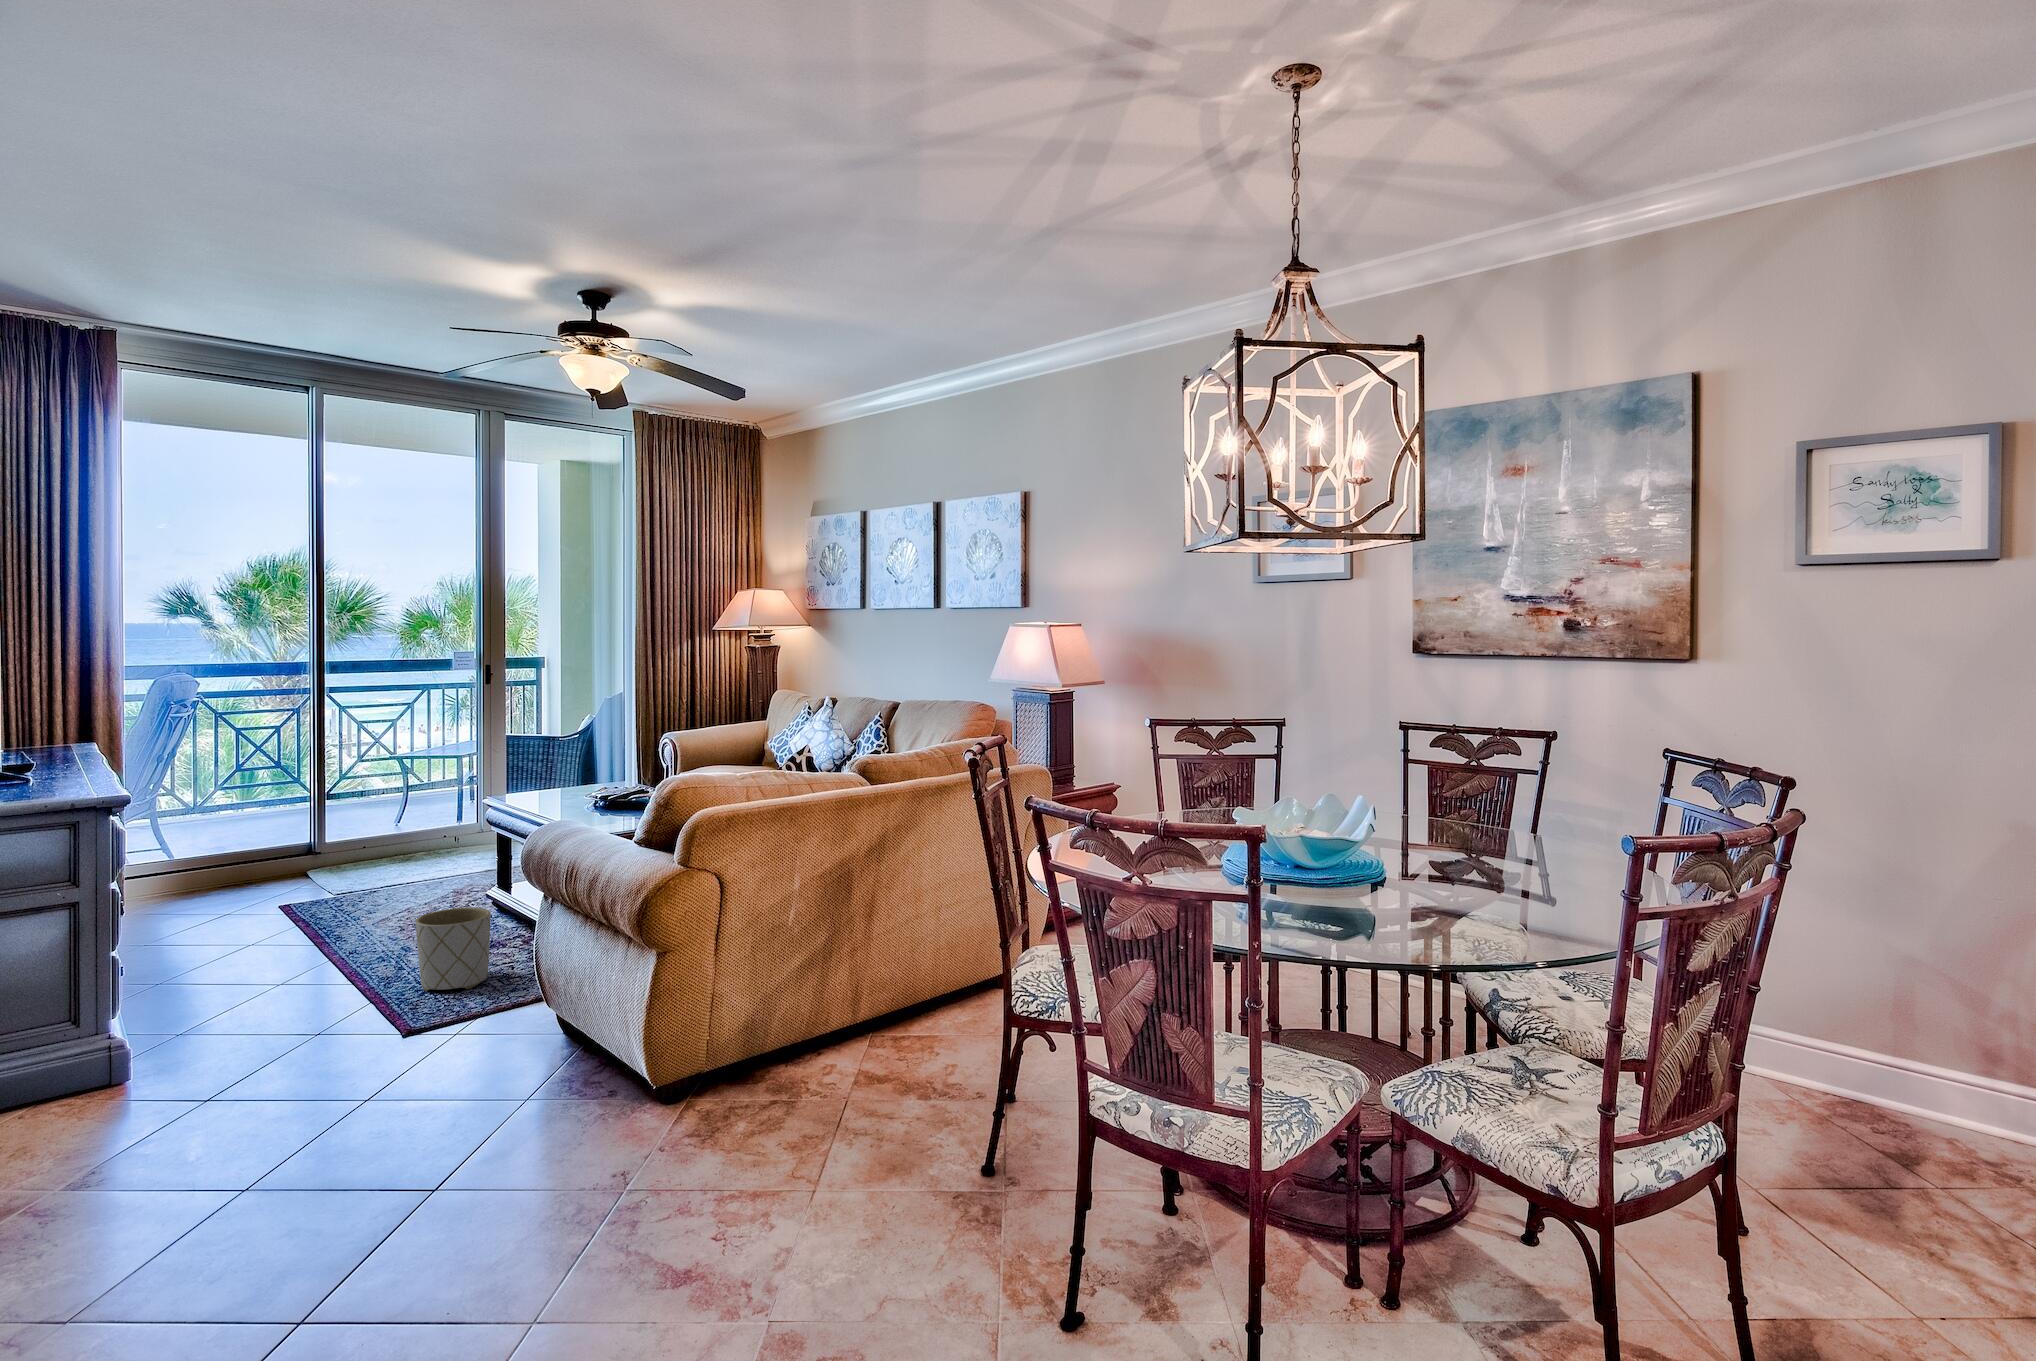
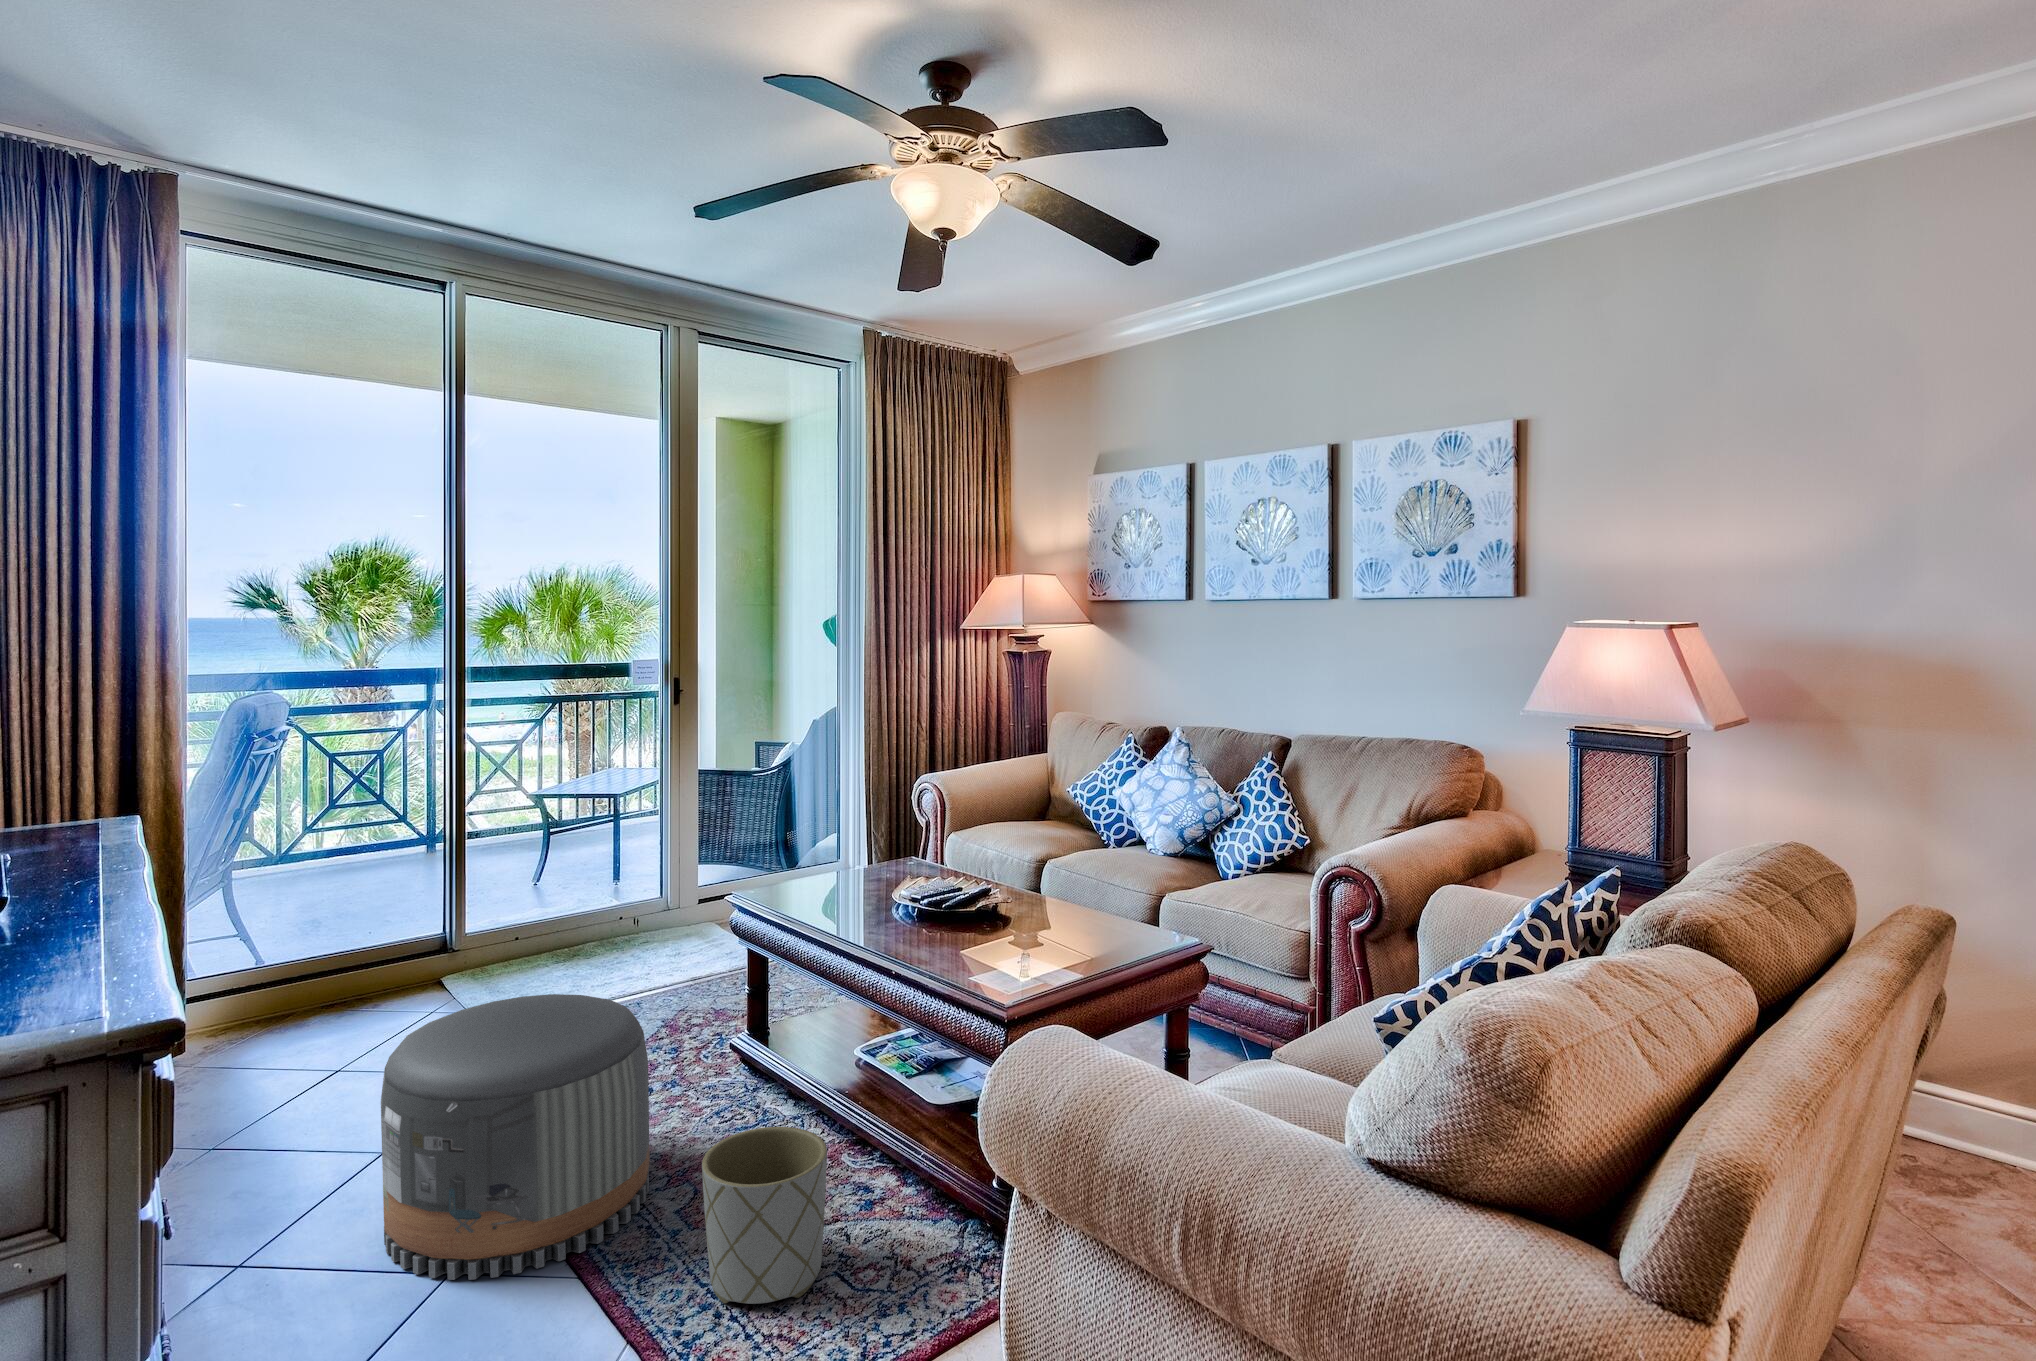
pouf: none [239,847,406,986] -> present [381,994,650,1280]

